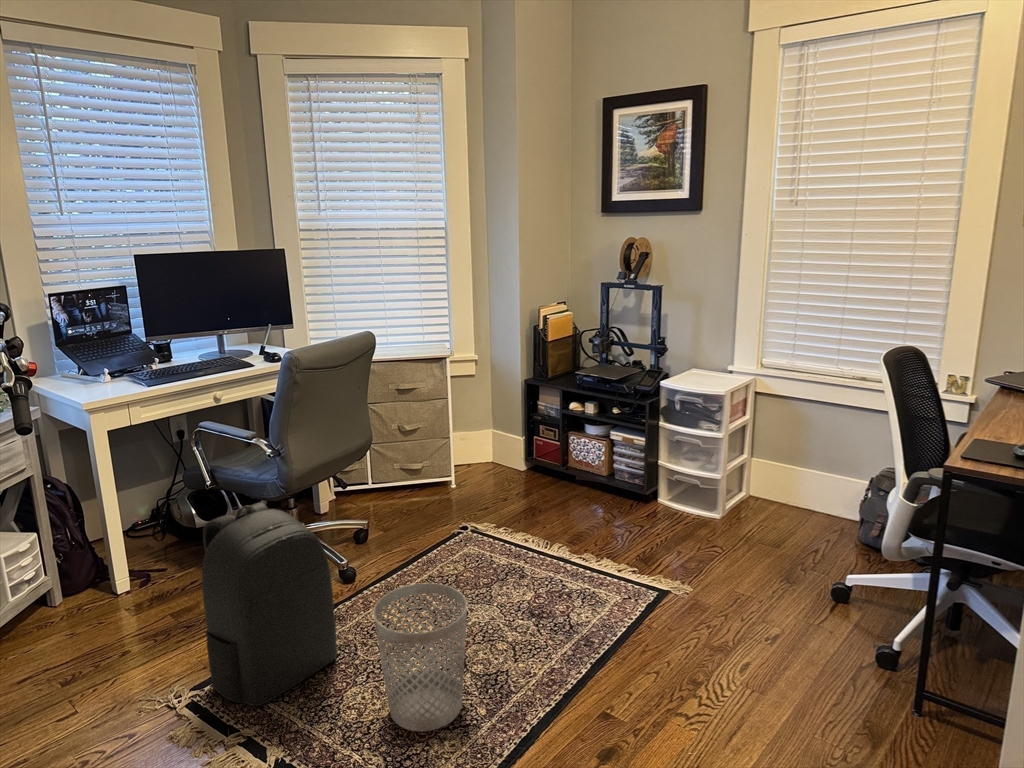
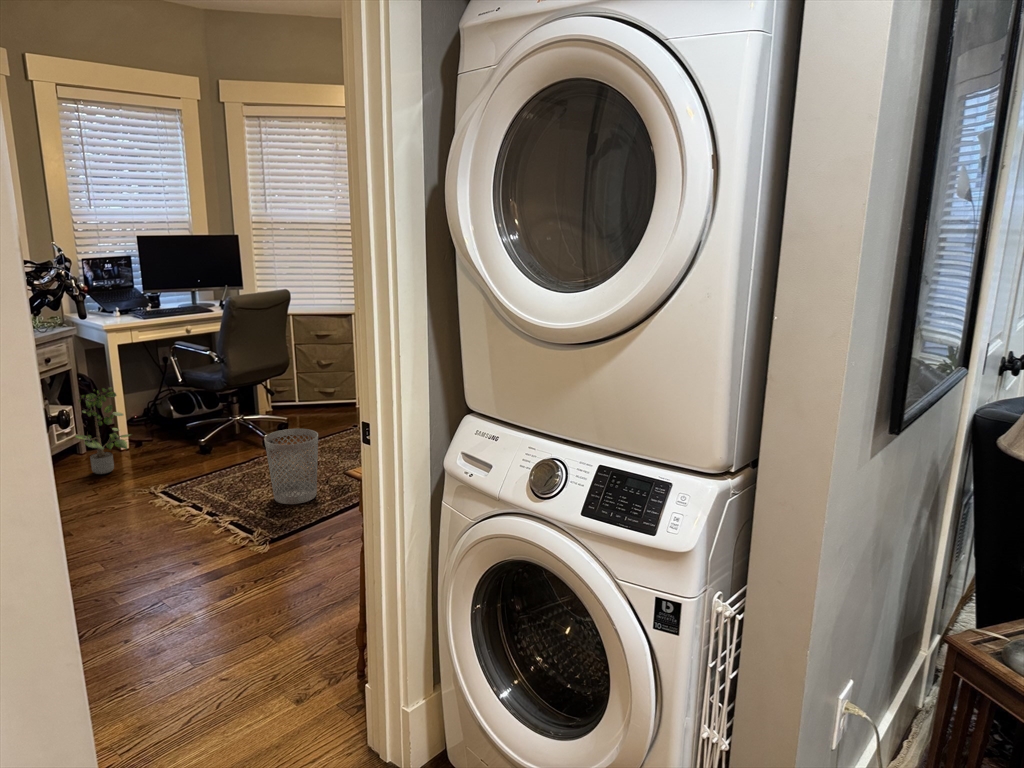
backpack: present [202,502,337,706] -> none [171,383,251,494]
potted plant: none [35,506,135,656] -> present [75,388,130,474]

